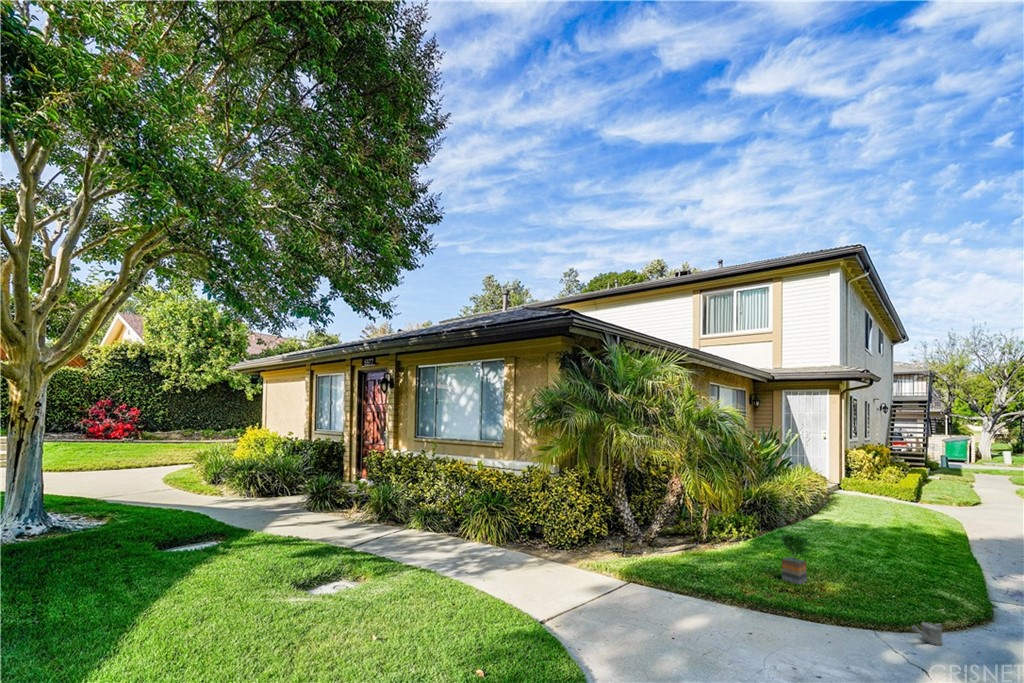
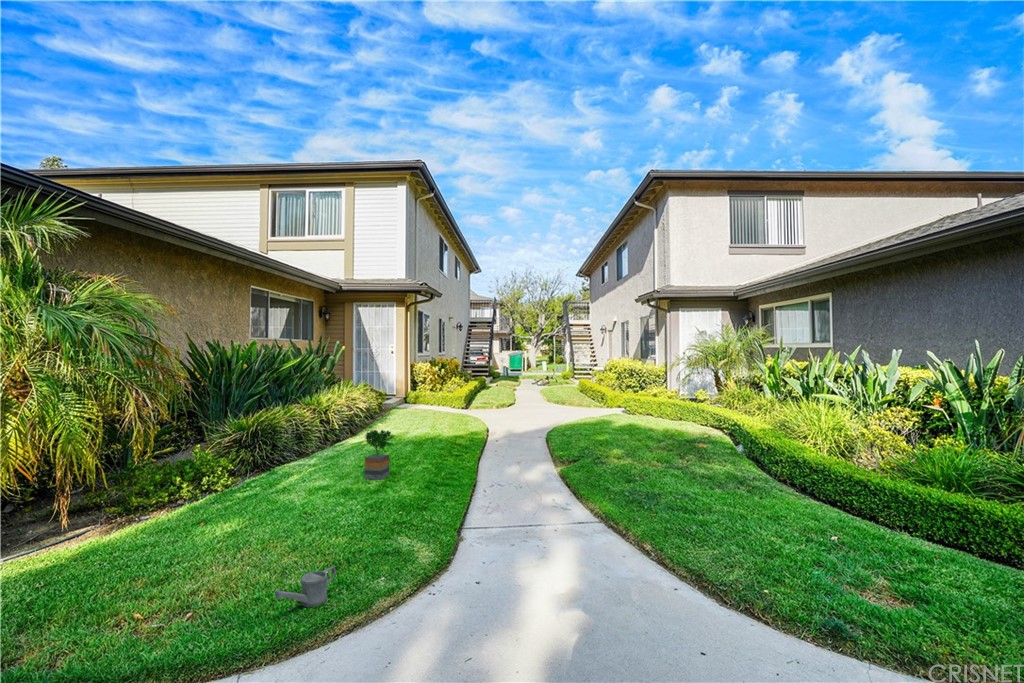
potted tree: present [781,534,811,584] -> present [365,430,394,480]

